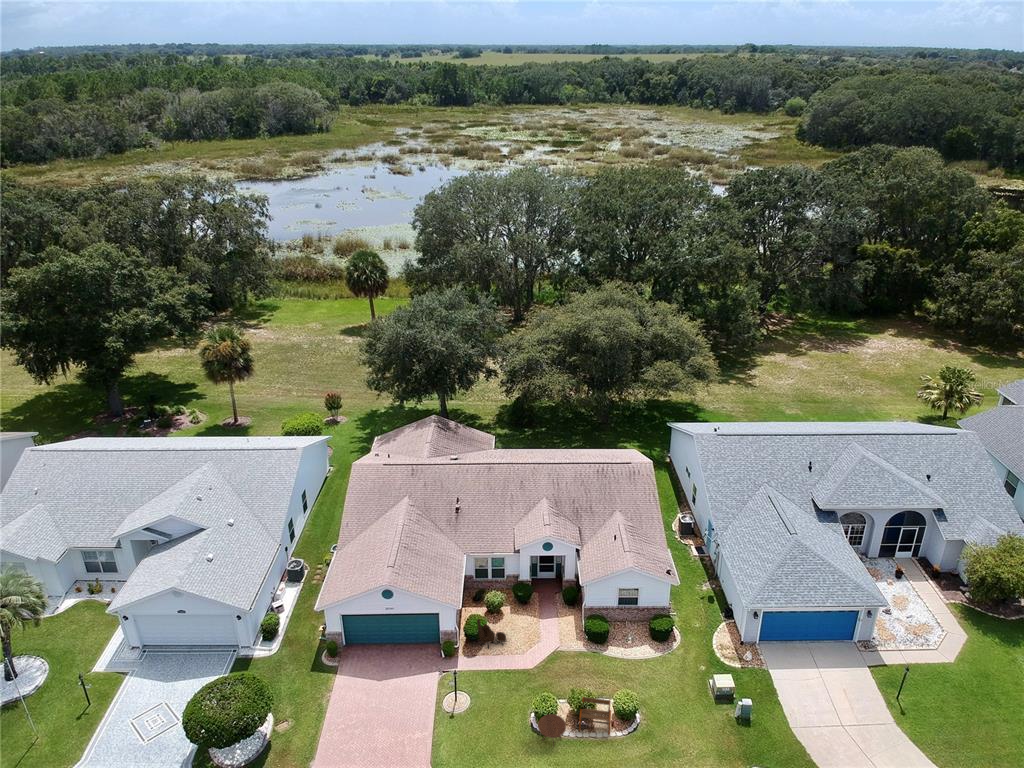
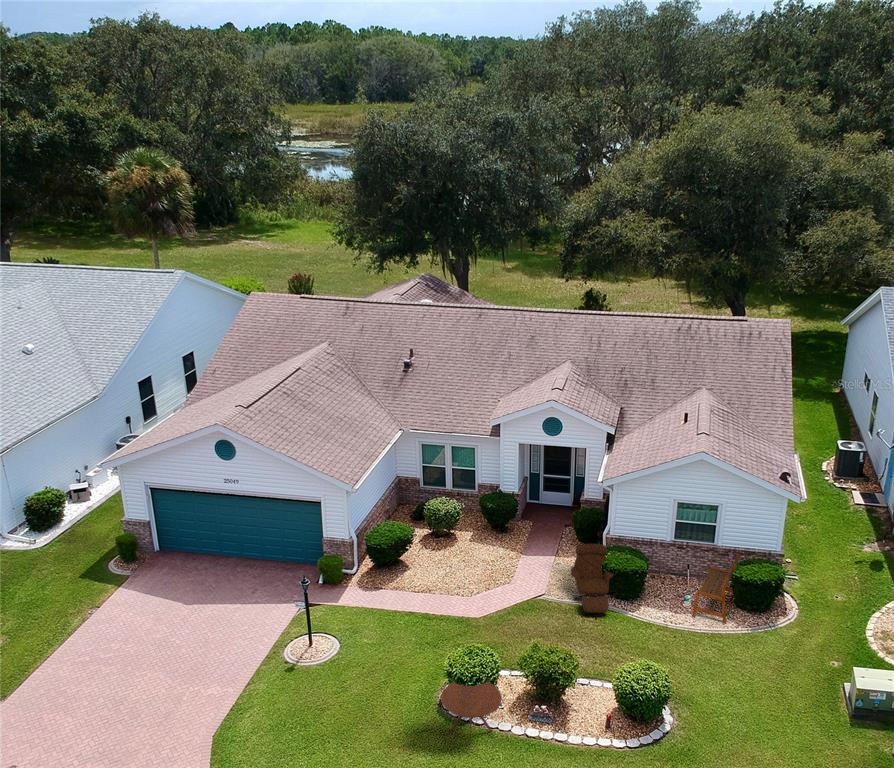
lounge chair: present [477,619,506,649] -> present [571,544,613,620]
bench: present [579,697,611,734] -> present [692,555,739,624]

